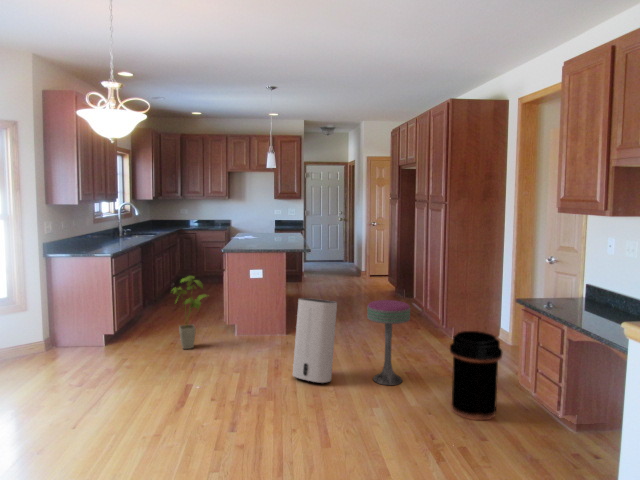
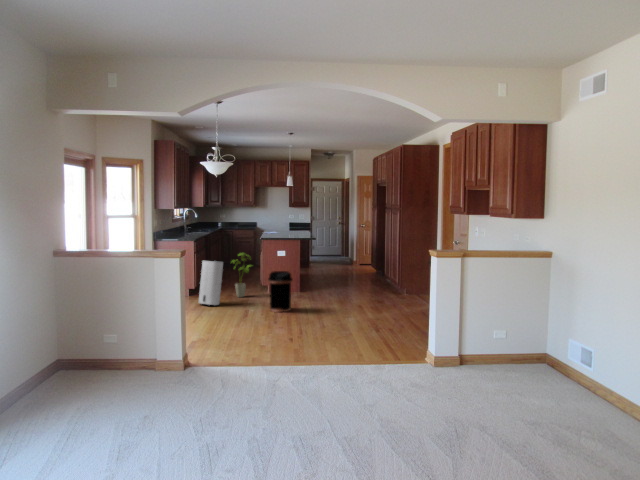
air purifier: present [293,298,337,383] -> present [199,260,223,305]
bar stool: present [367,300,410,385] -> none [348,264,372,310]
trash can: present [450,331,502,420] -> present [268,271,293,312]

